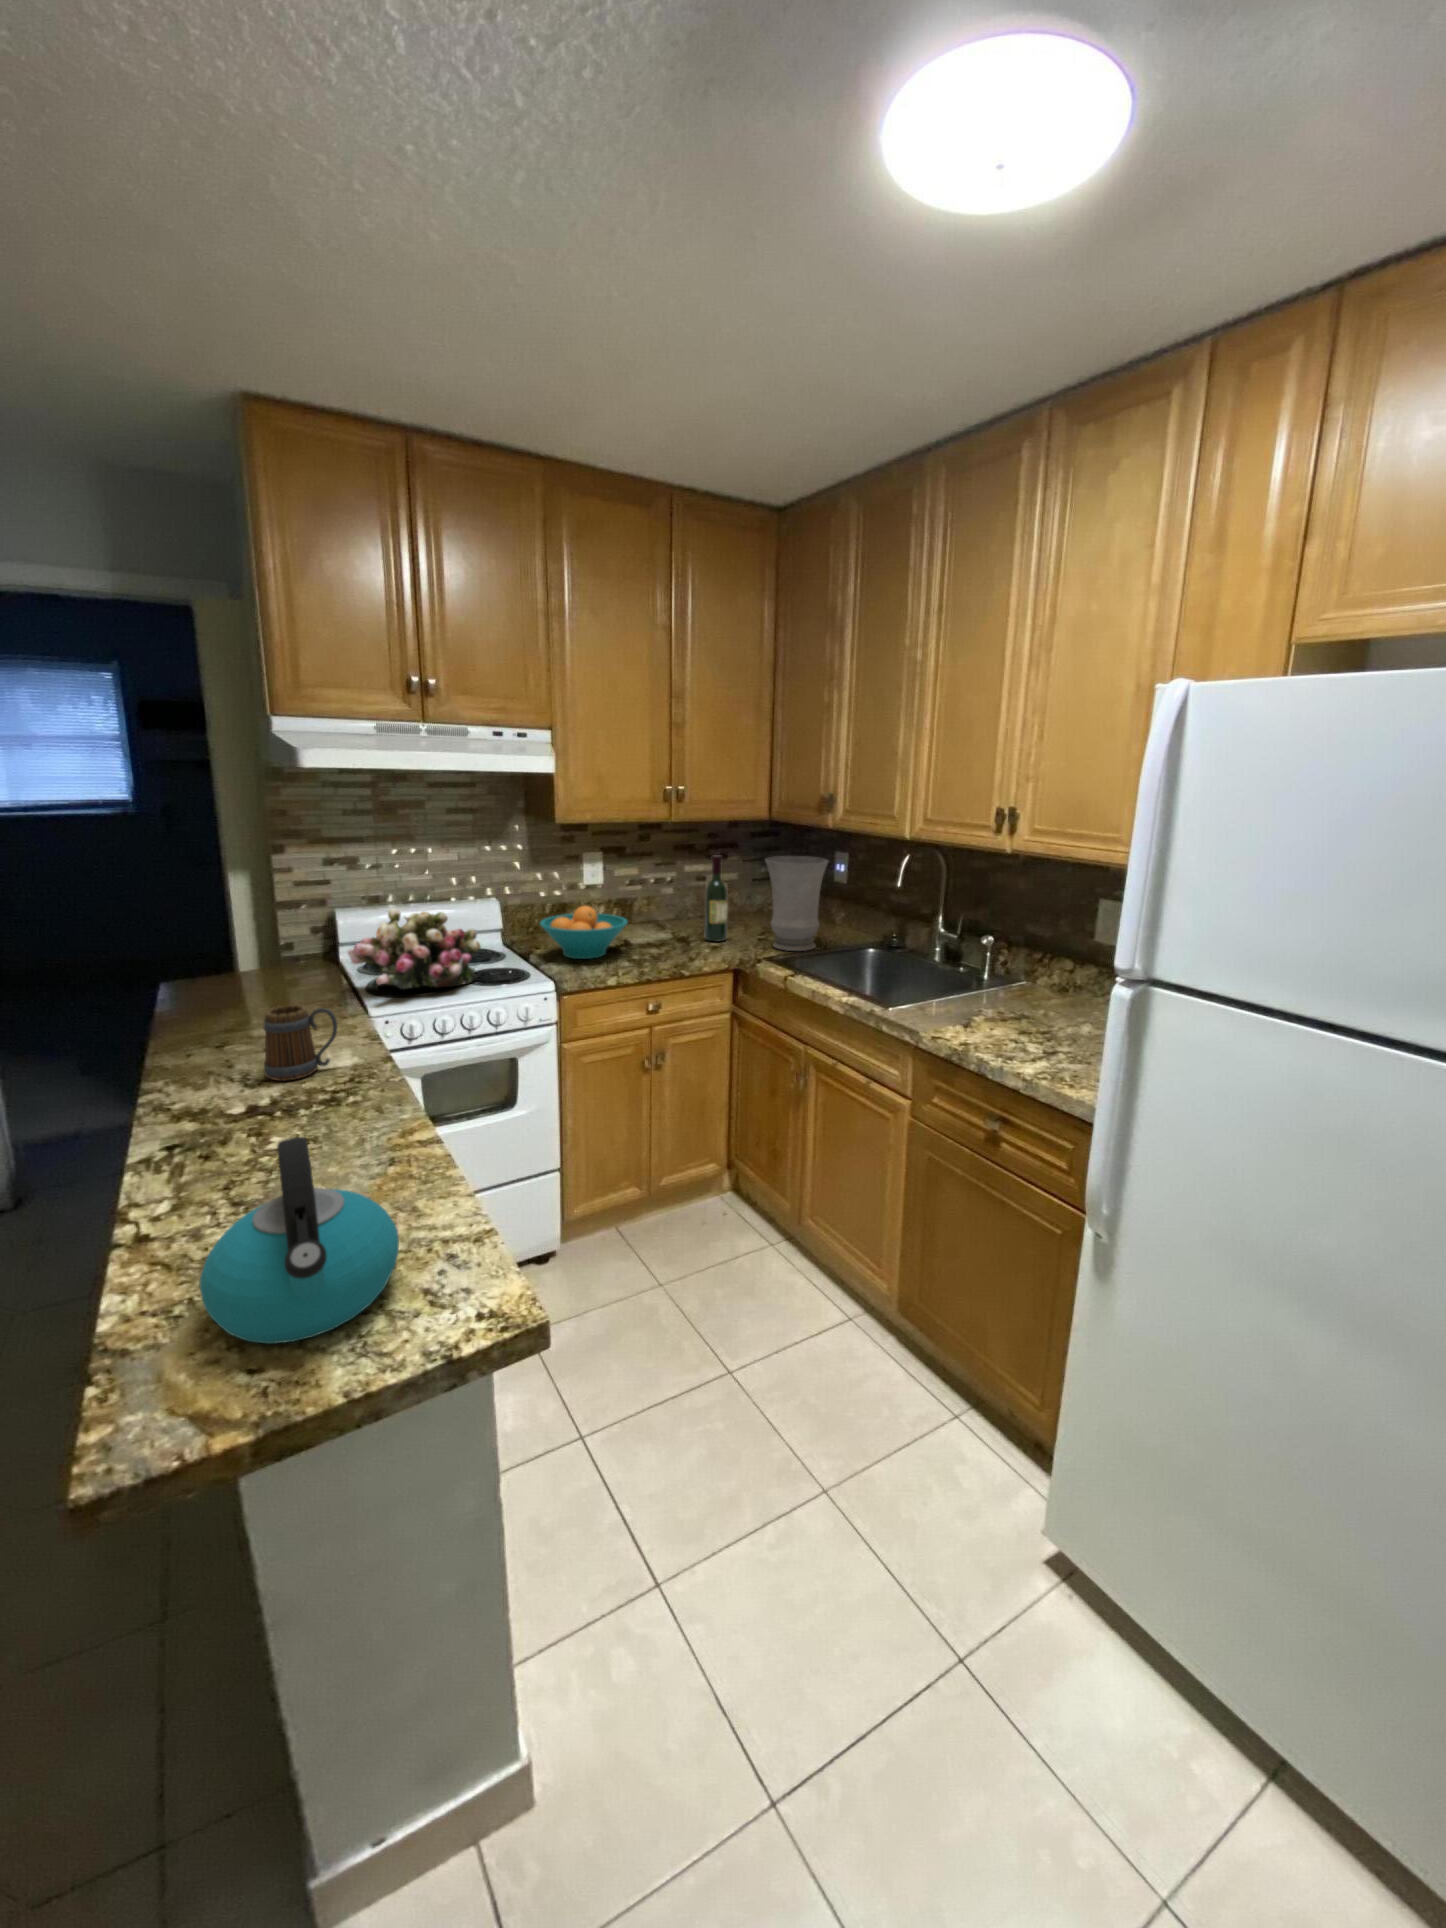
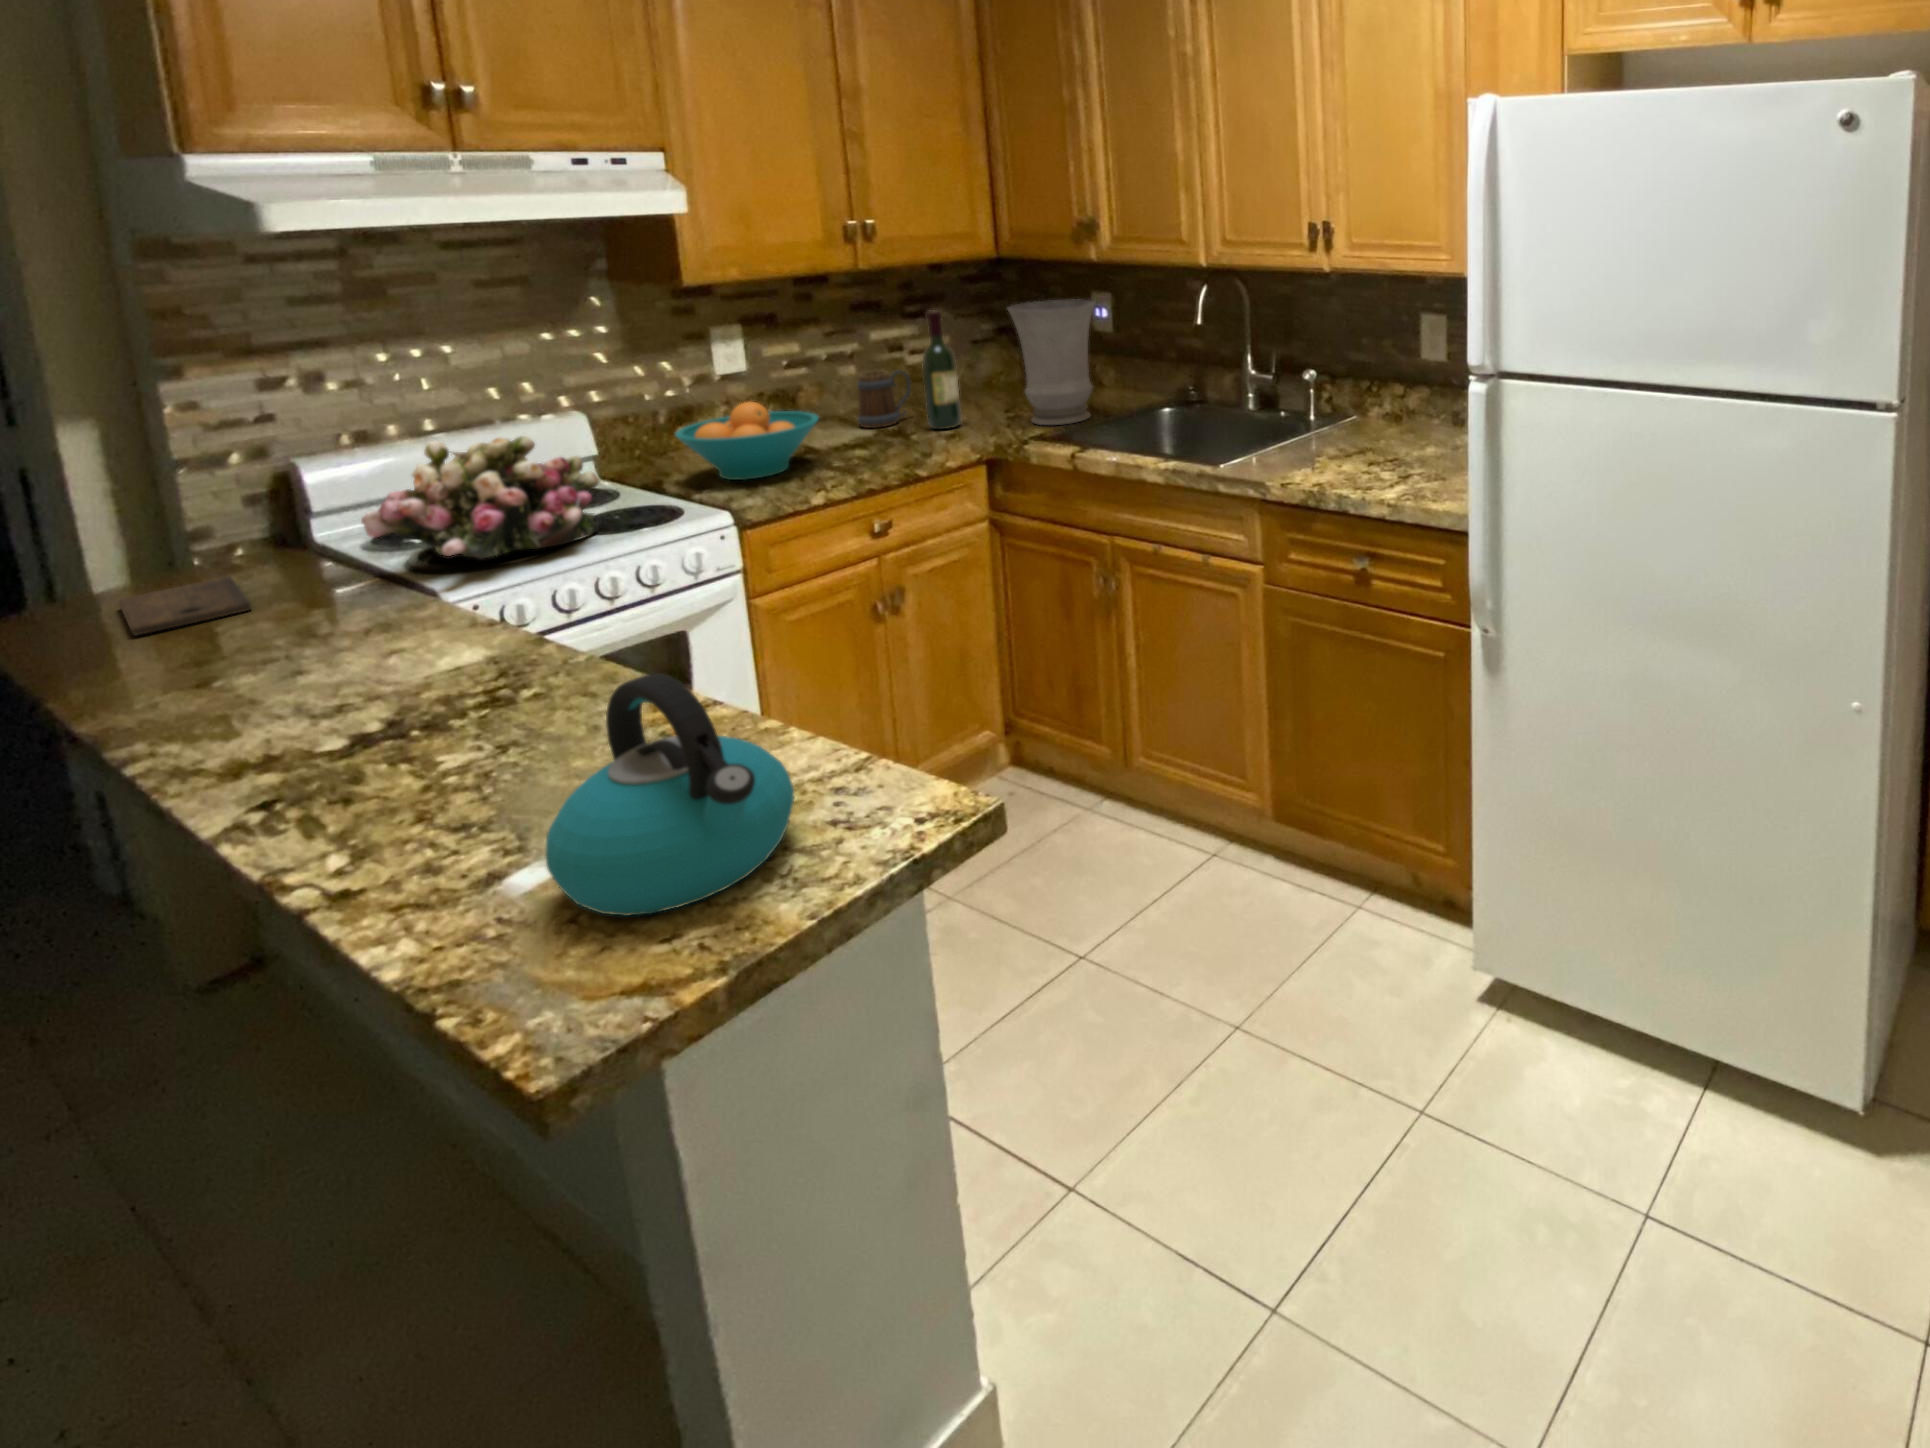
cutting board: none [230,974,295,1003] -> present [119,577,251,636]
mug: present [263,1005,337,1081] -> present [857,370,911,428]

